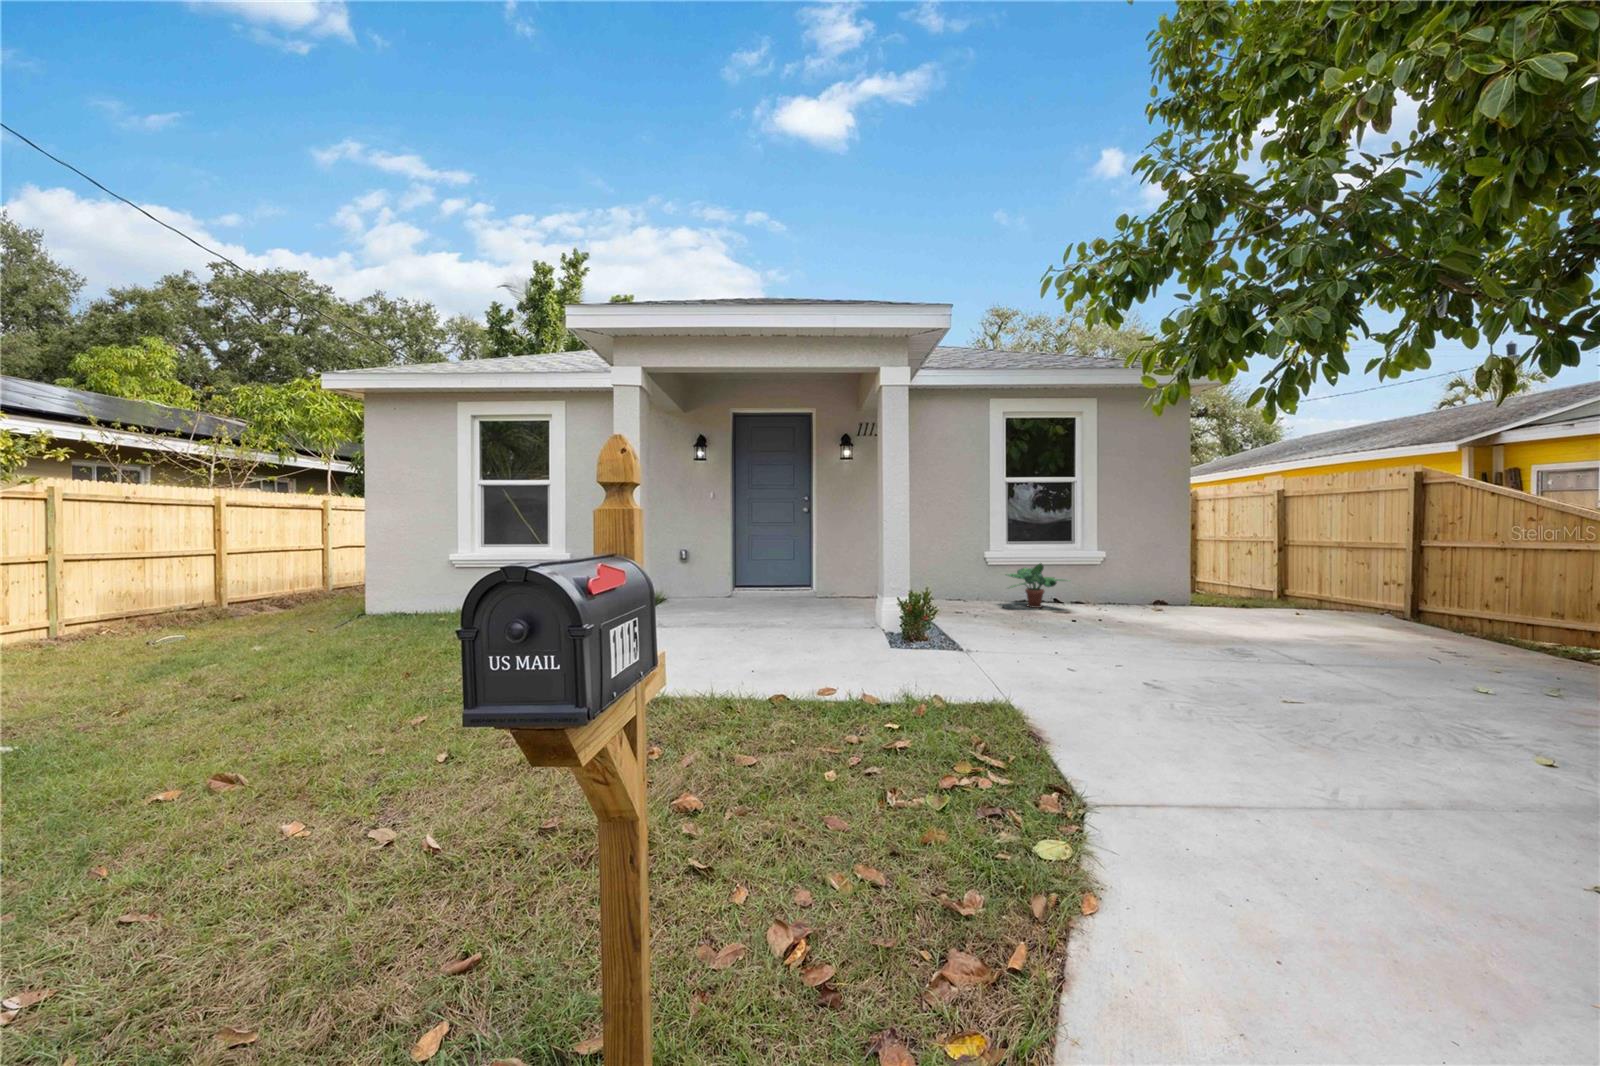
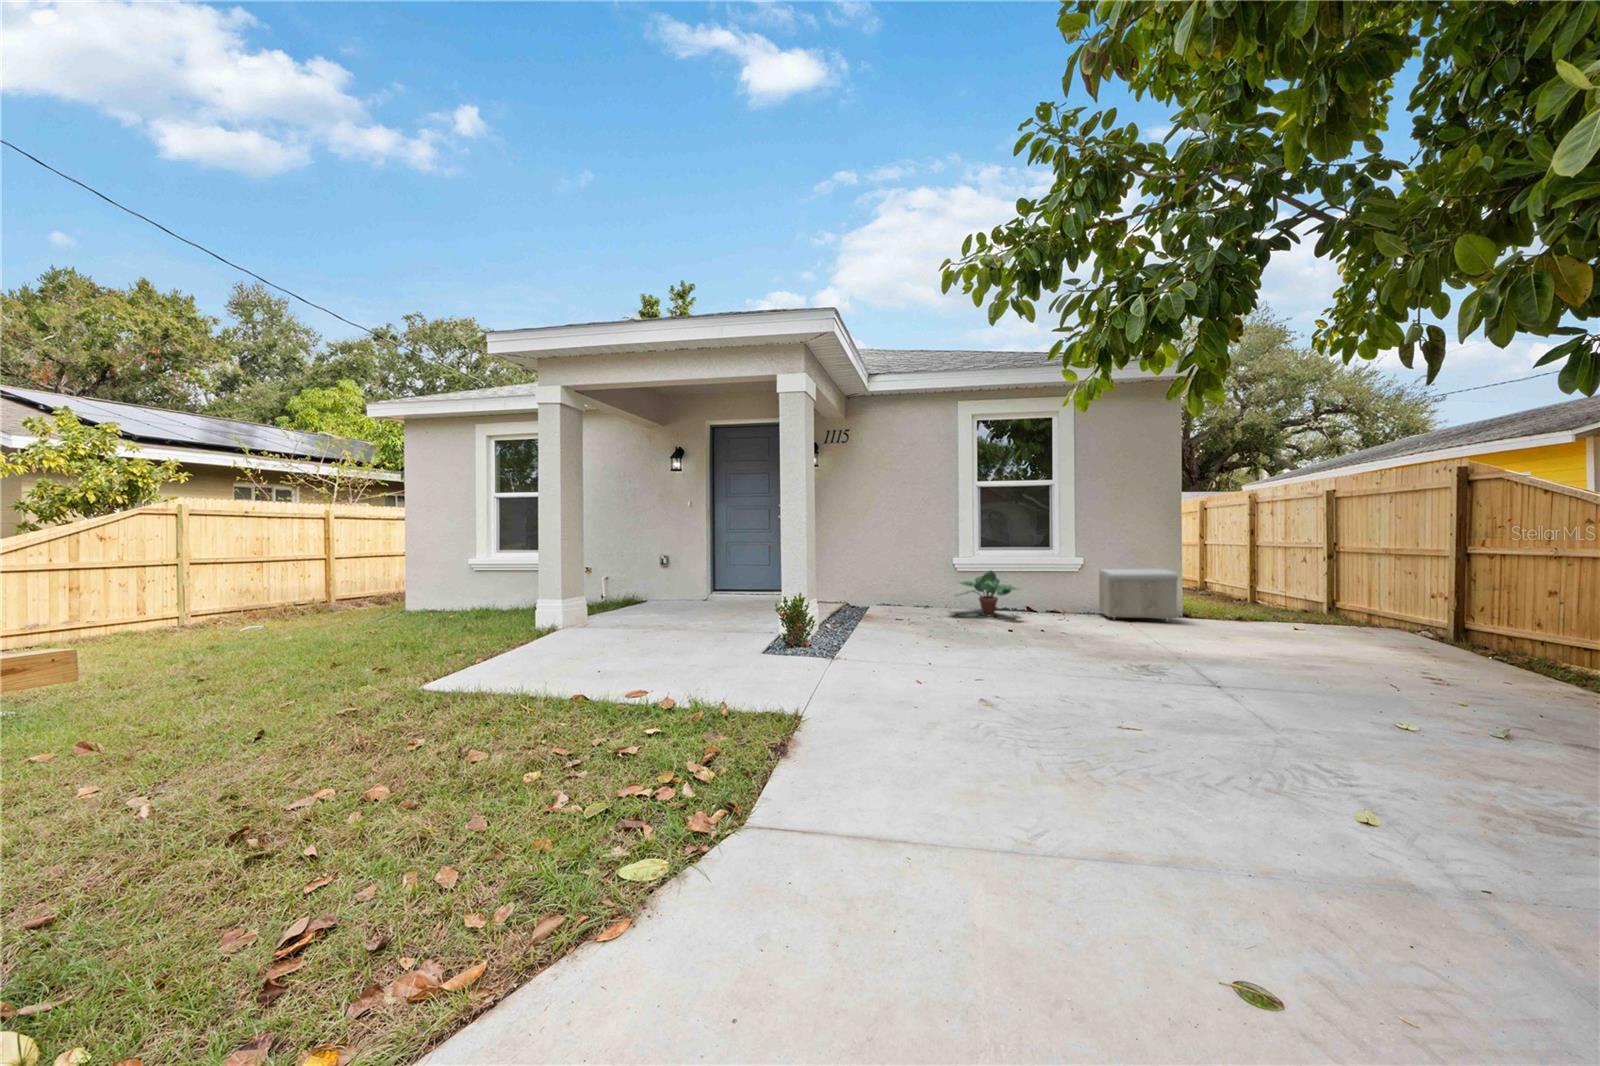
storage bench: none [1126,561,1204,610] -> present [1099,569,1178,622]

